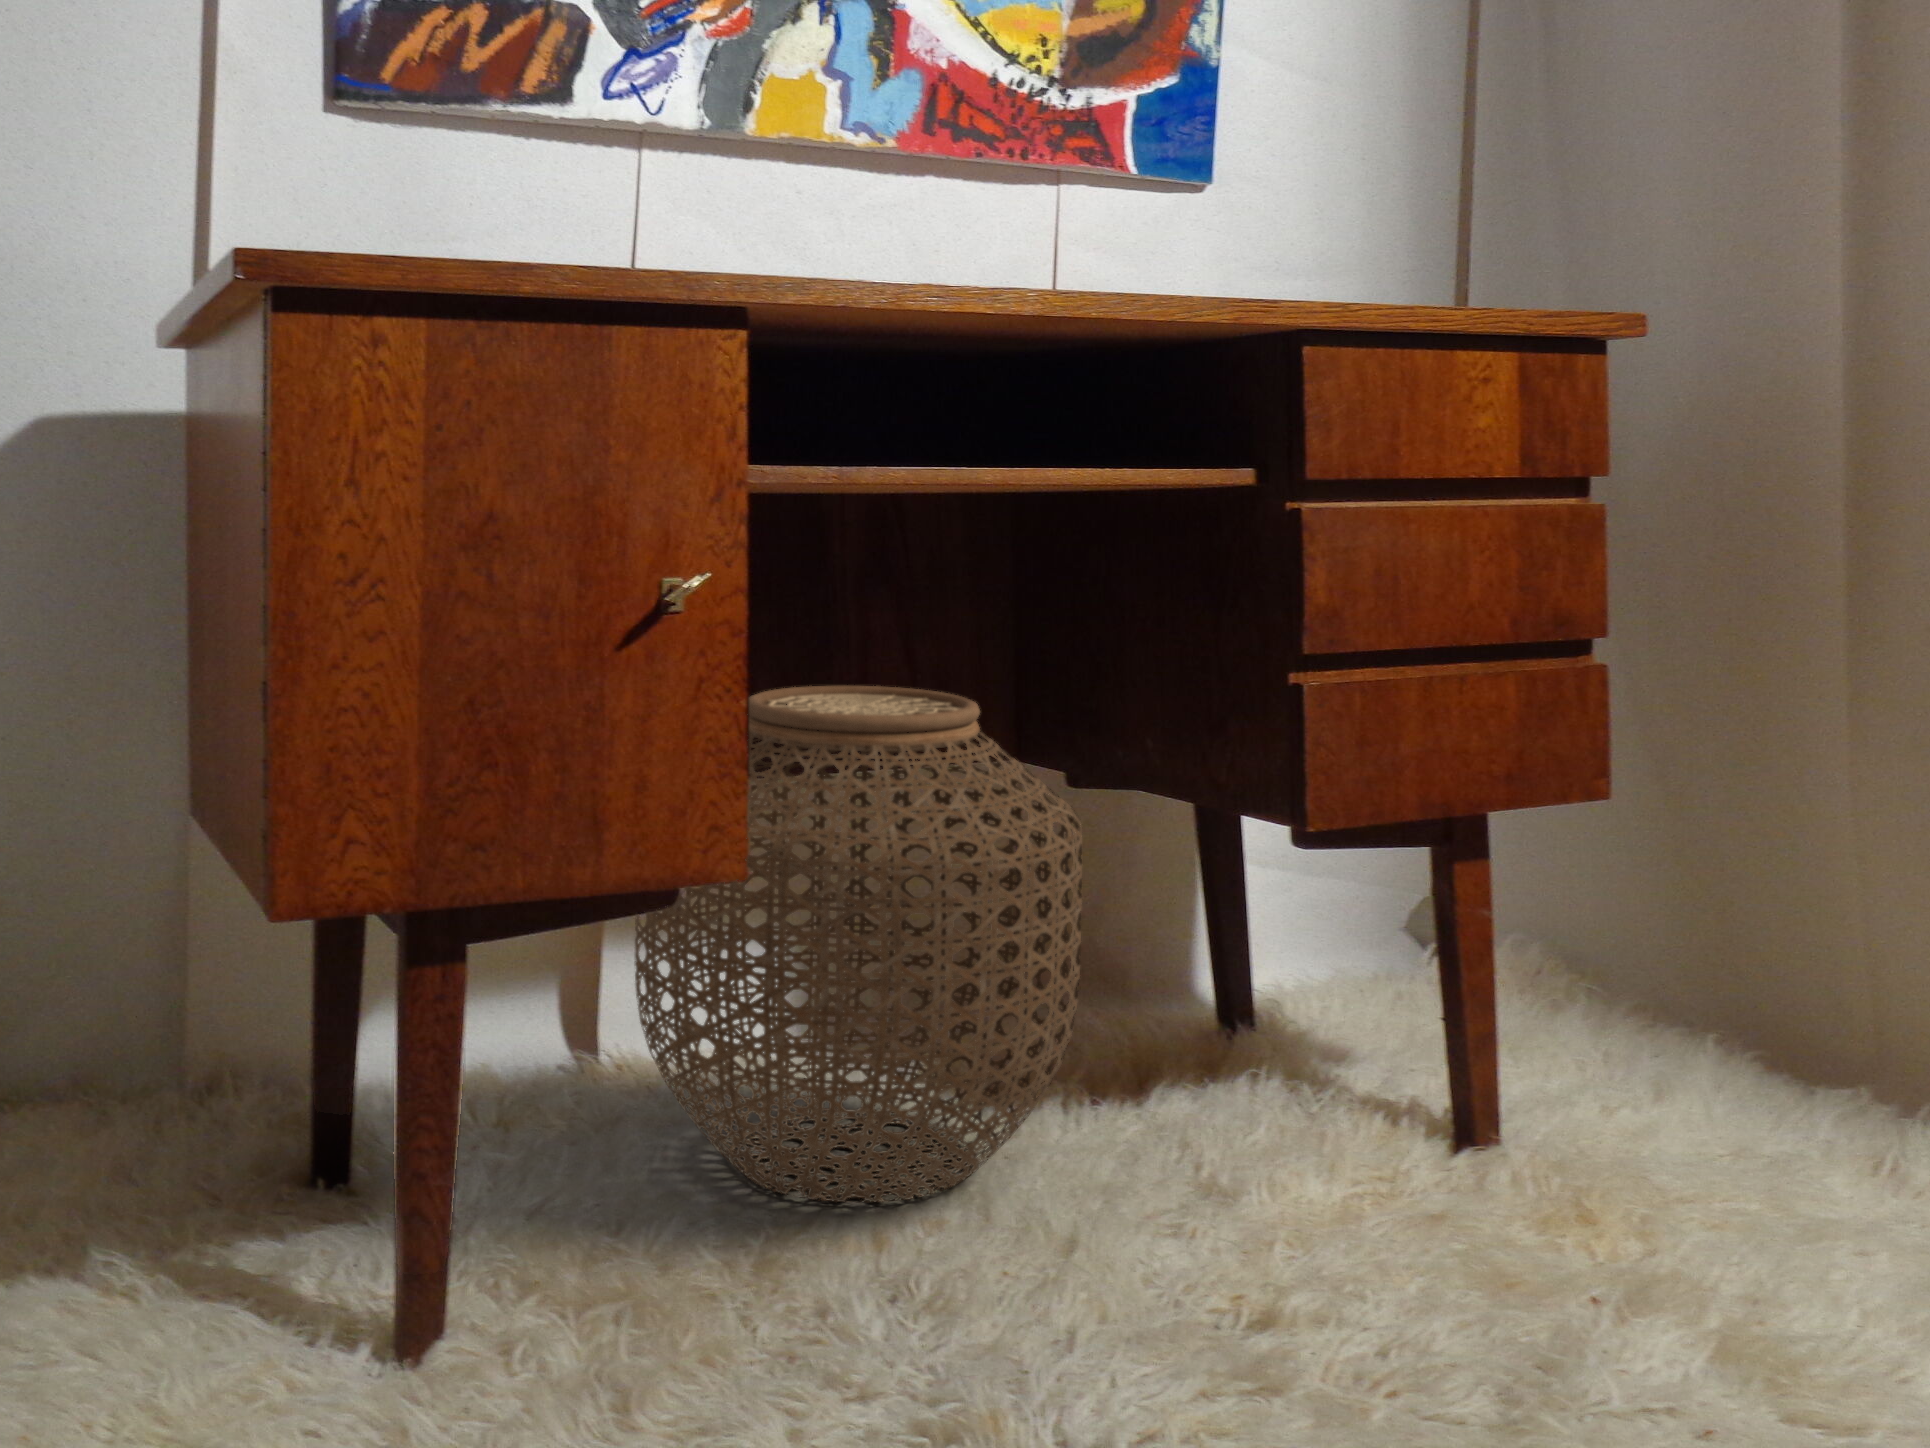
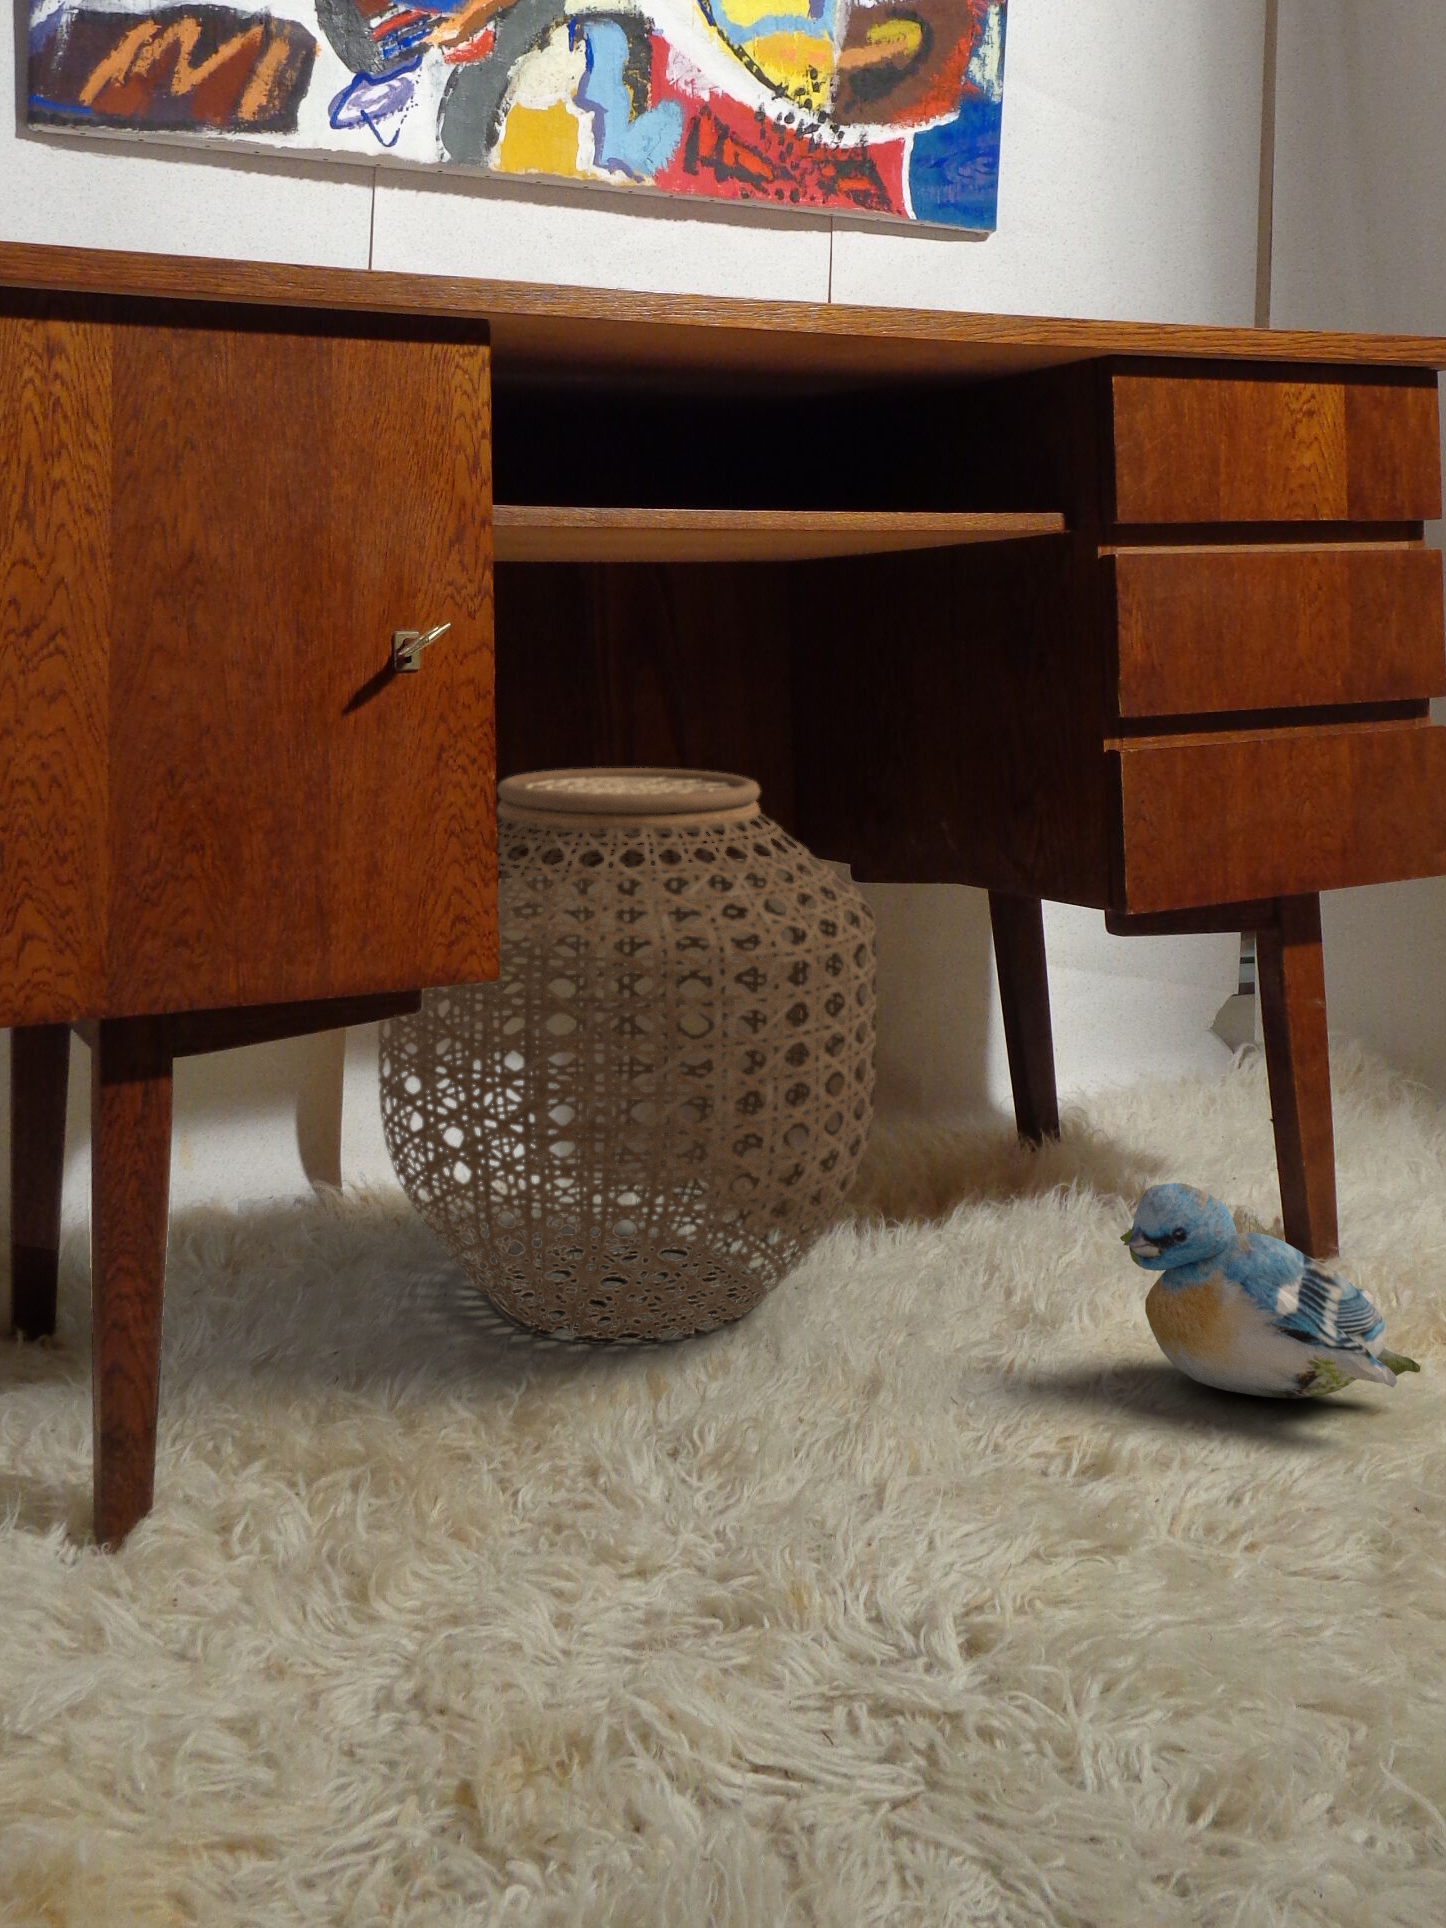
plush toy: none [1296,1076,1565,1271] -> present [1120,1183,1420,1399]

